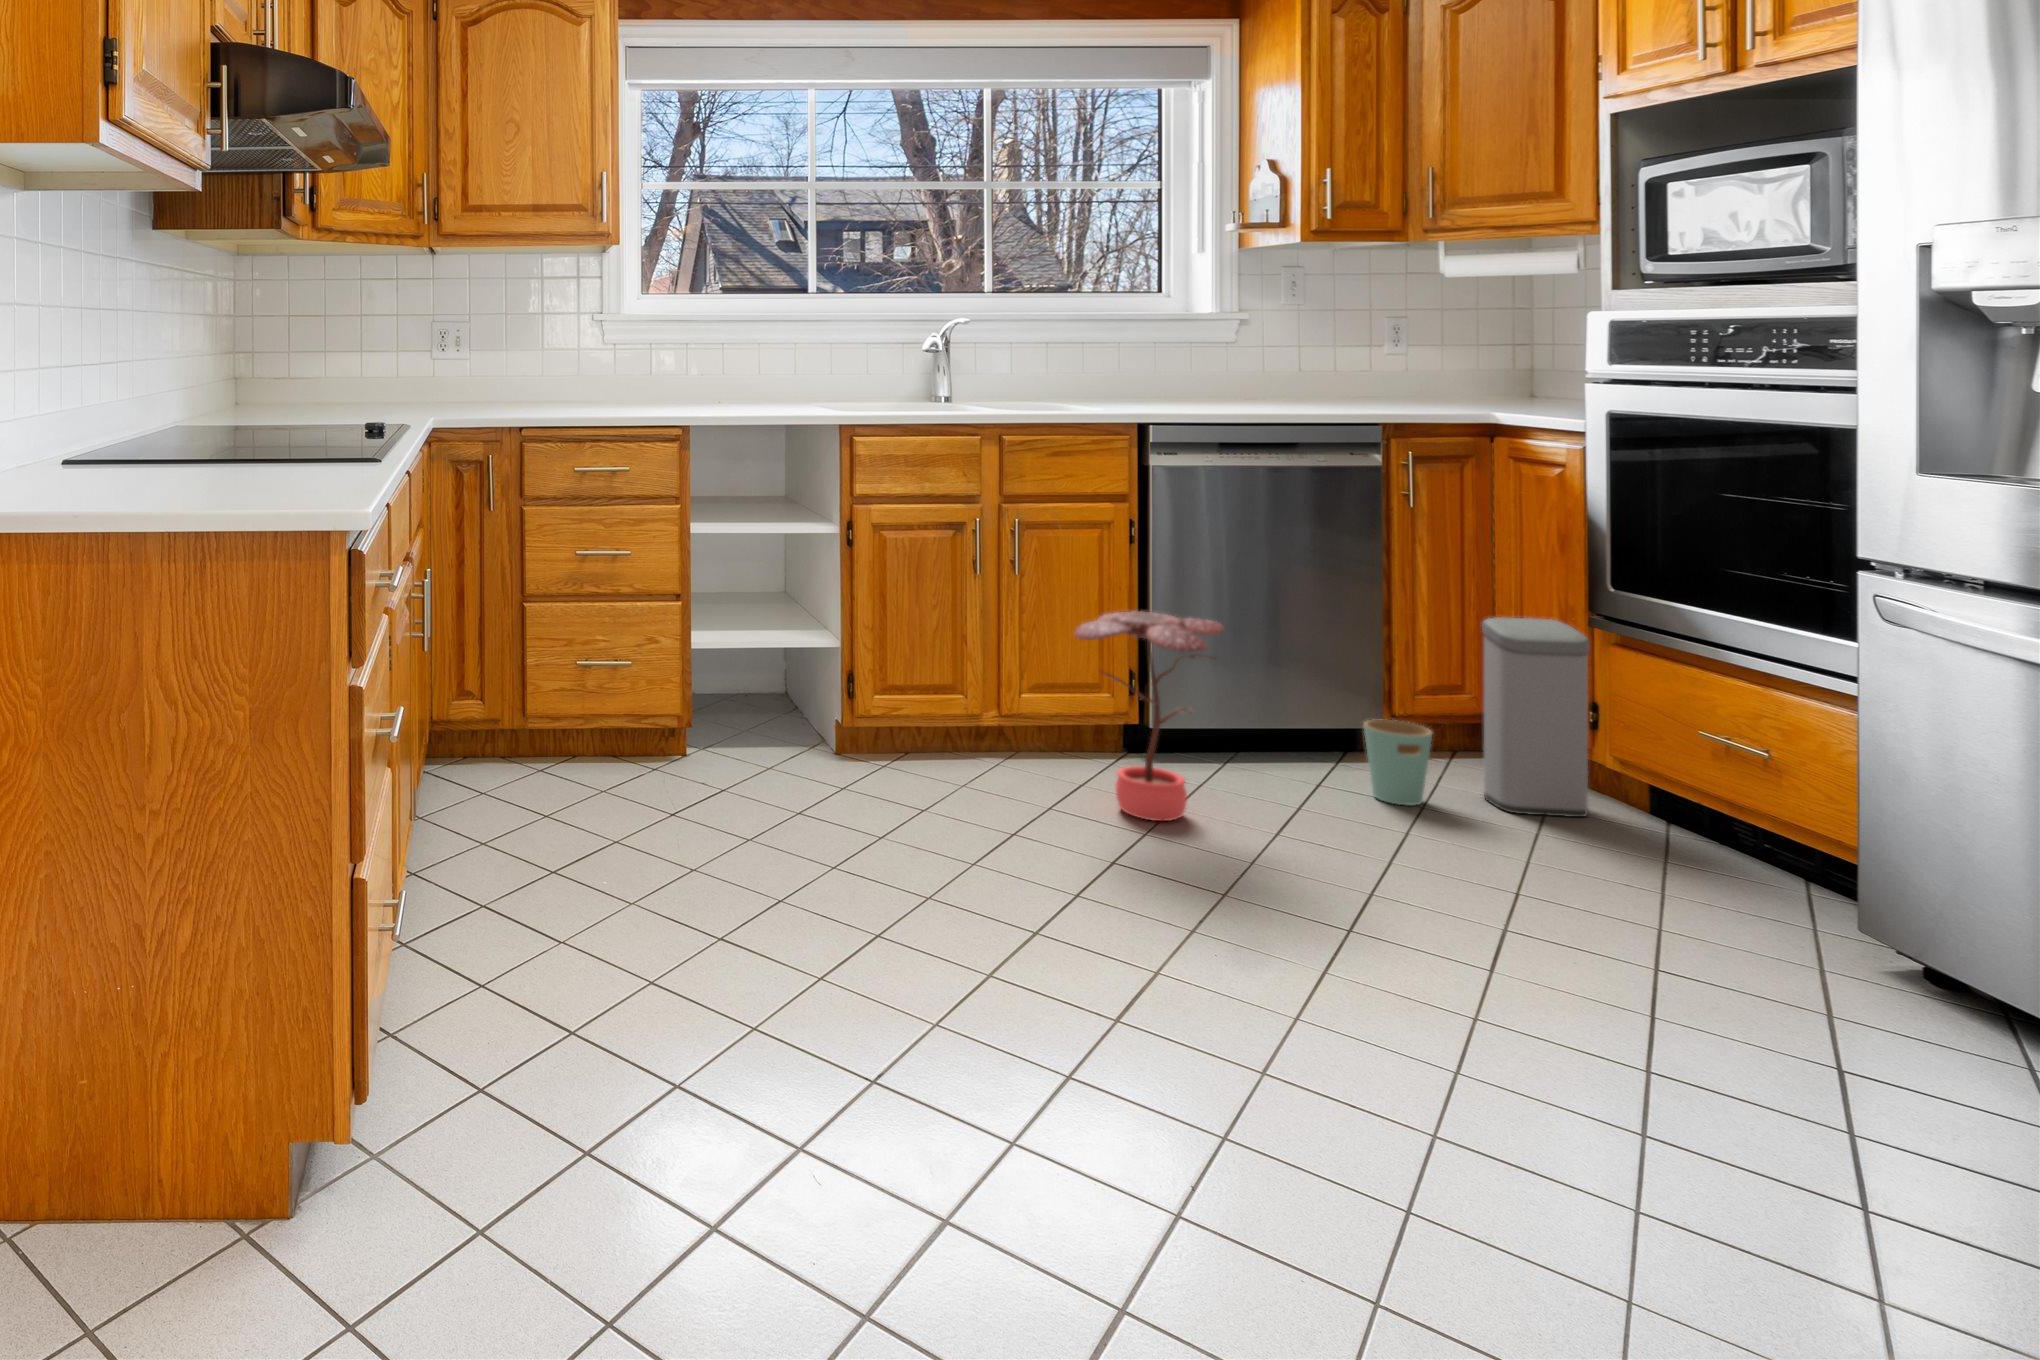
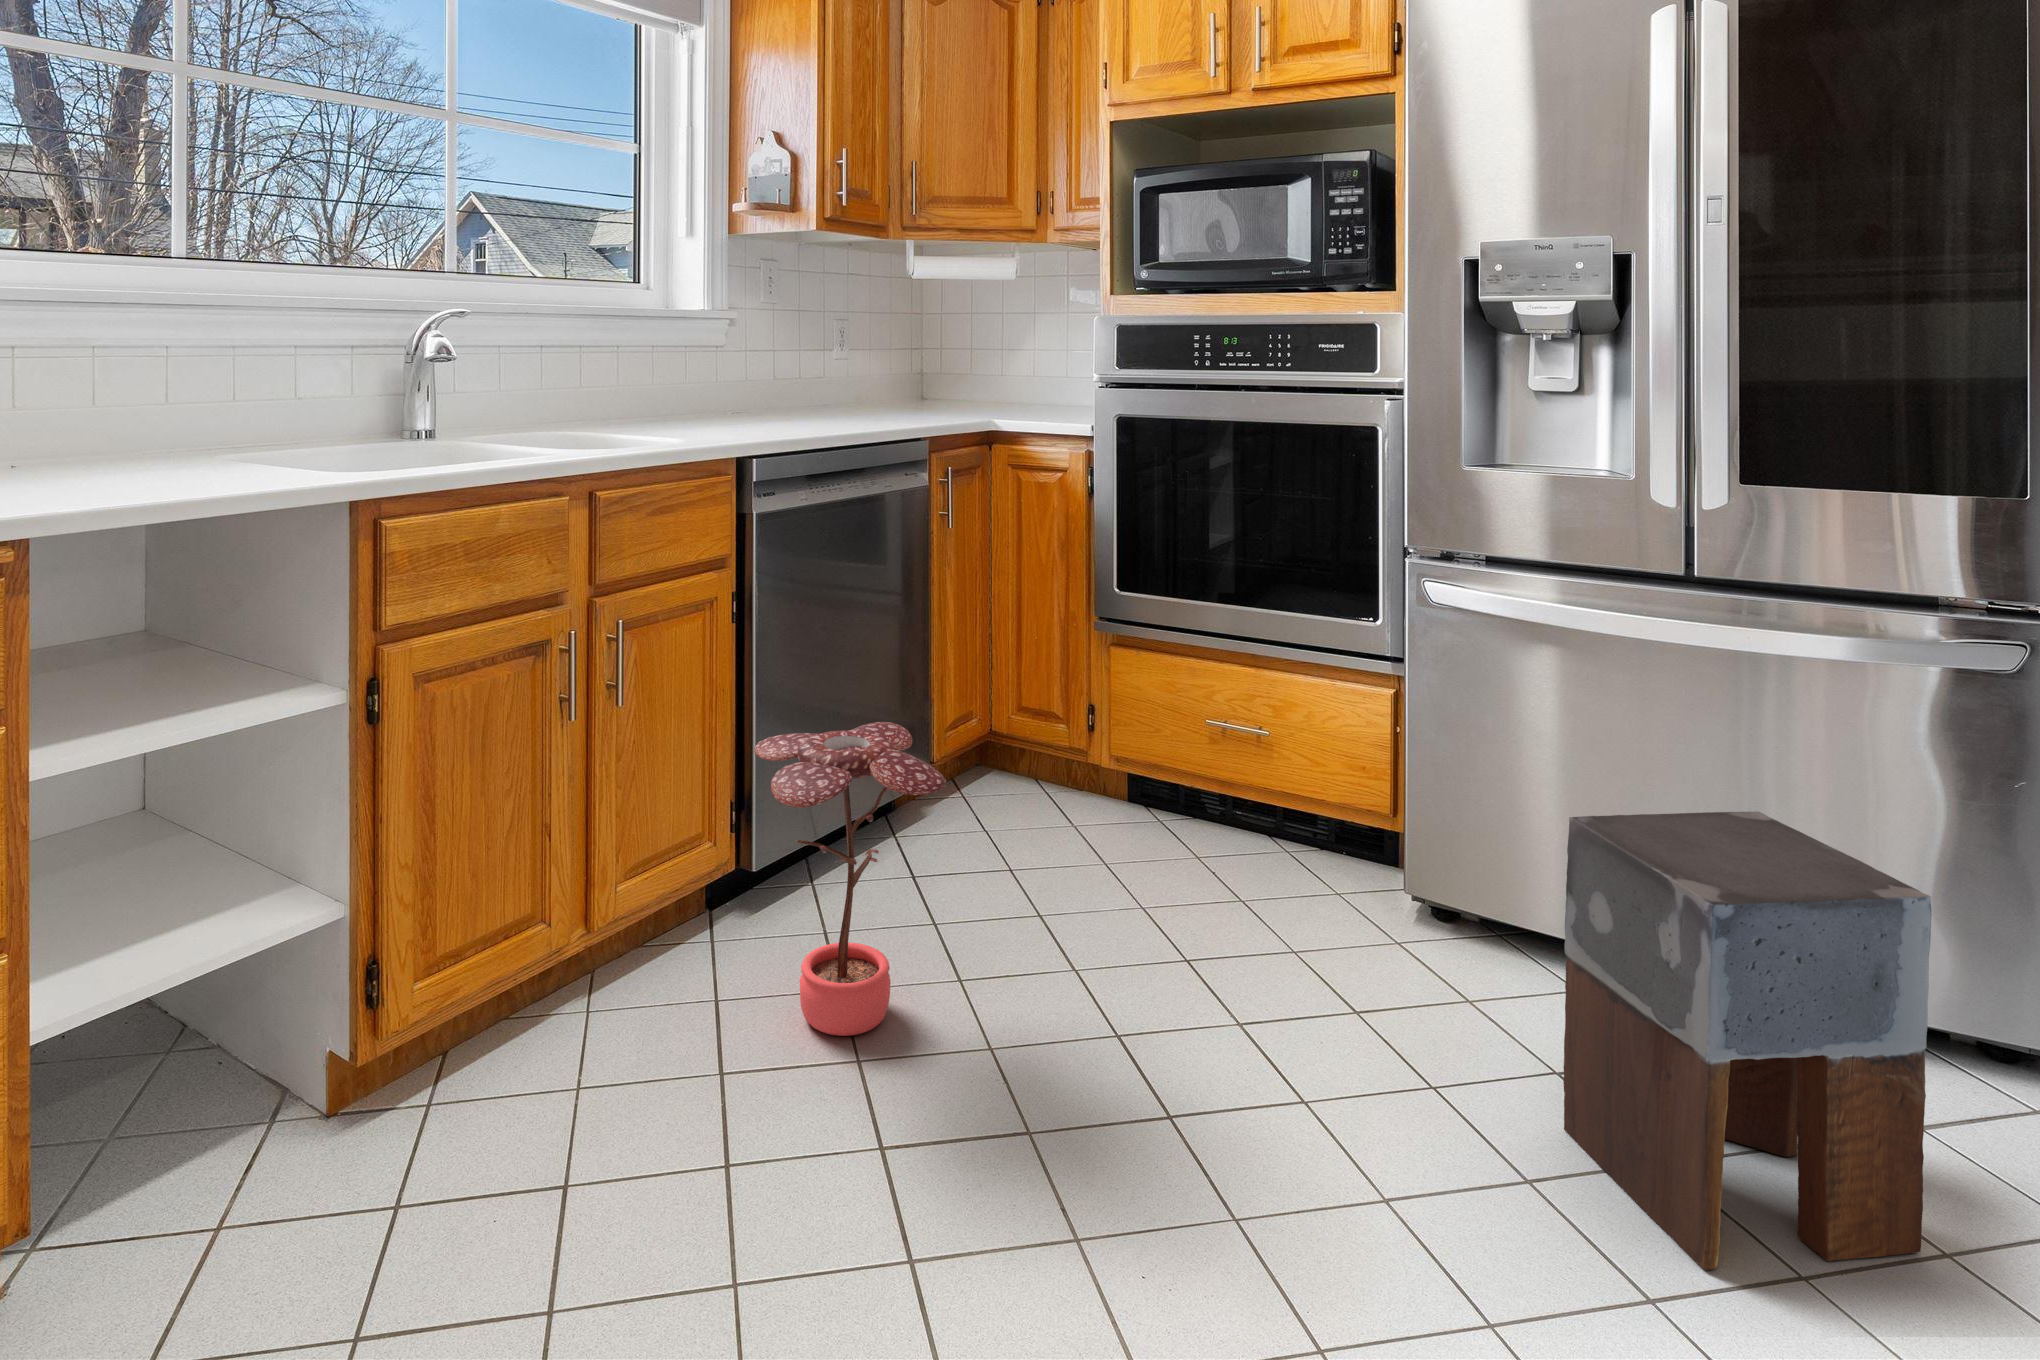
trash can: present [1364,617,1589,817] -> none [963,631,1124,877]
stool: none [1663,747,1970,1186] -> present [1563,811,1931,1270]

